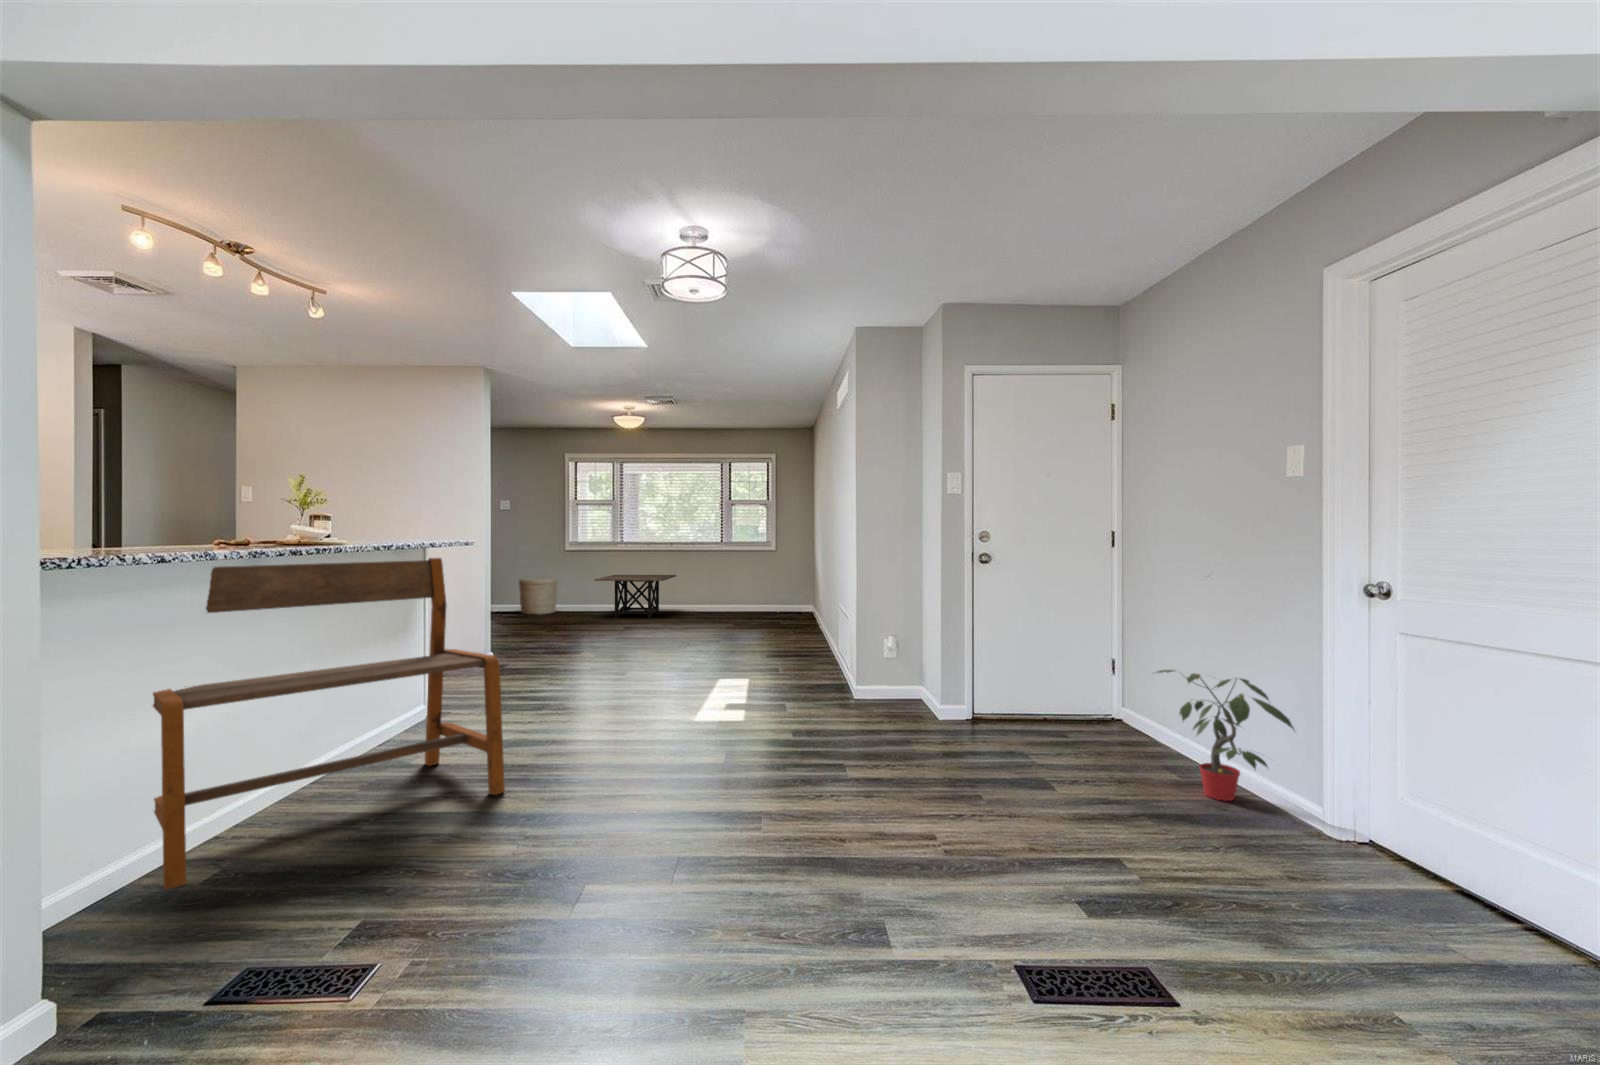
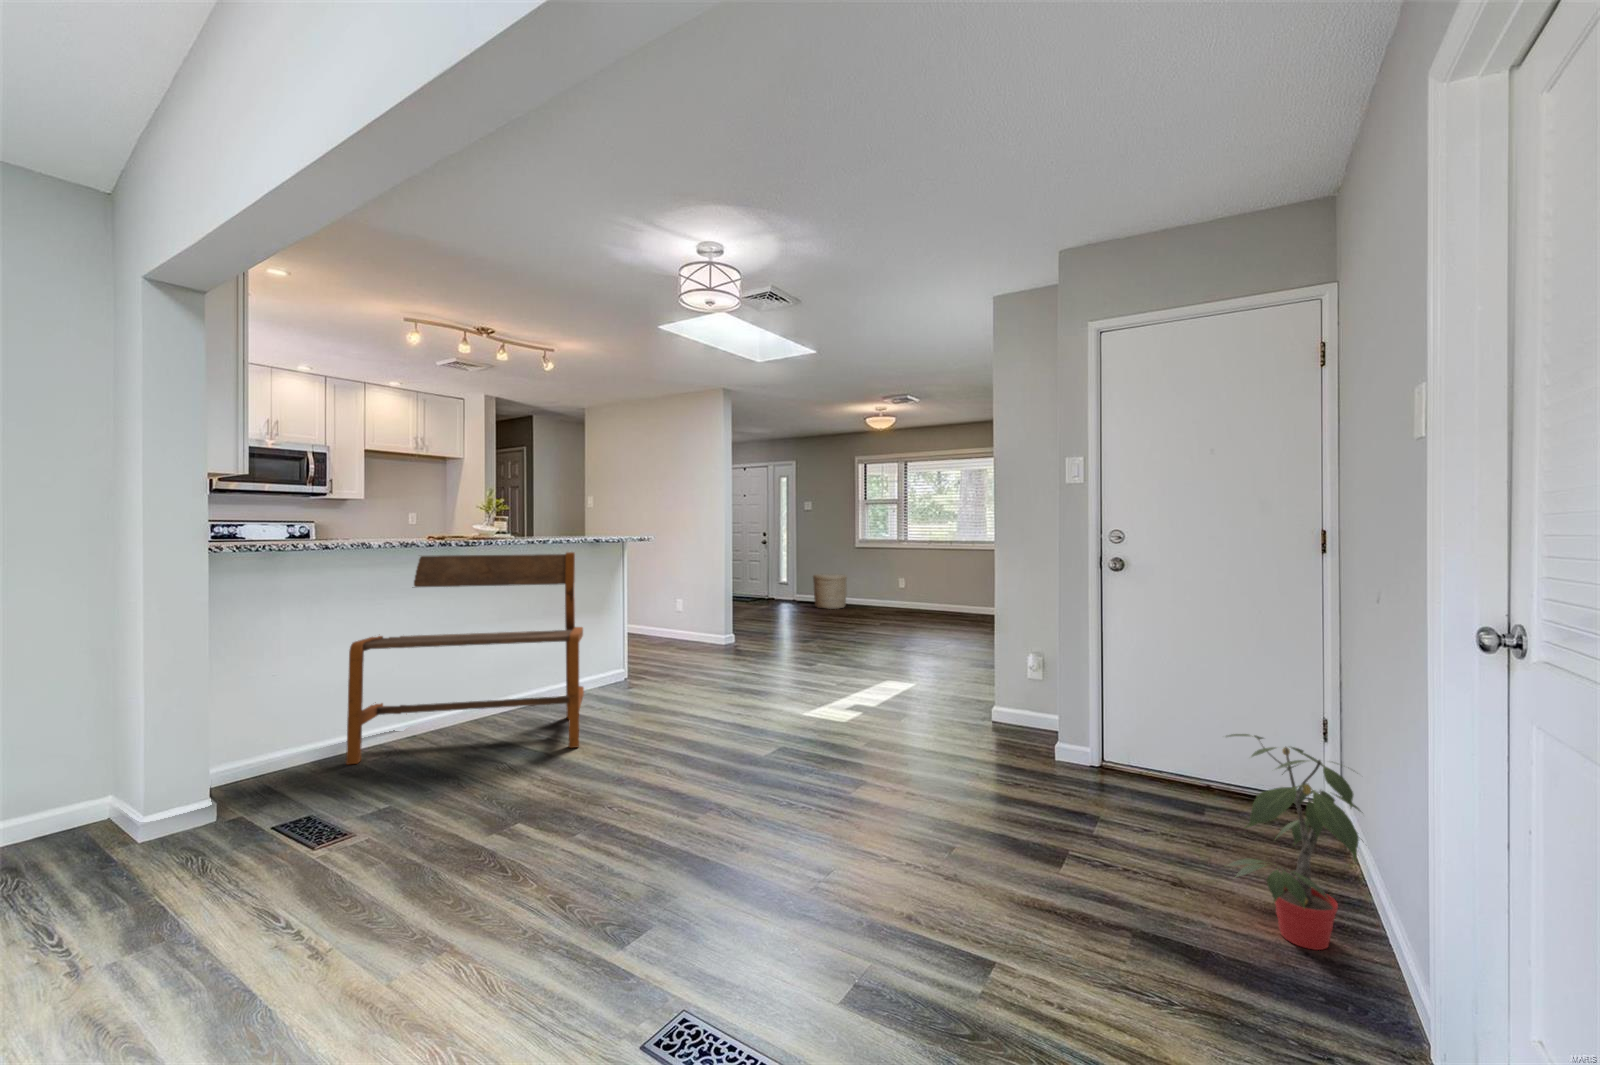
side table: present [594,575,677,618] -> none [867,573,957,619]

